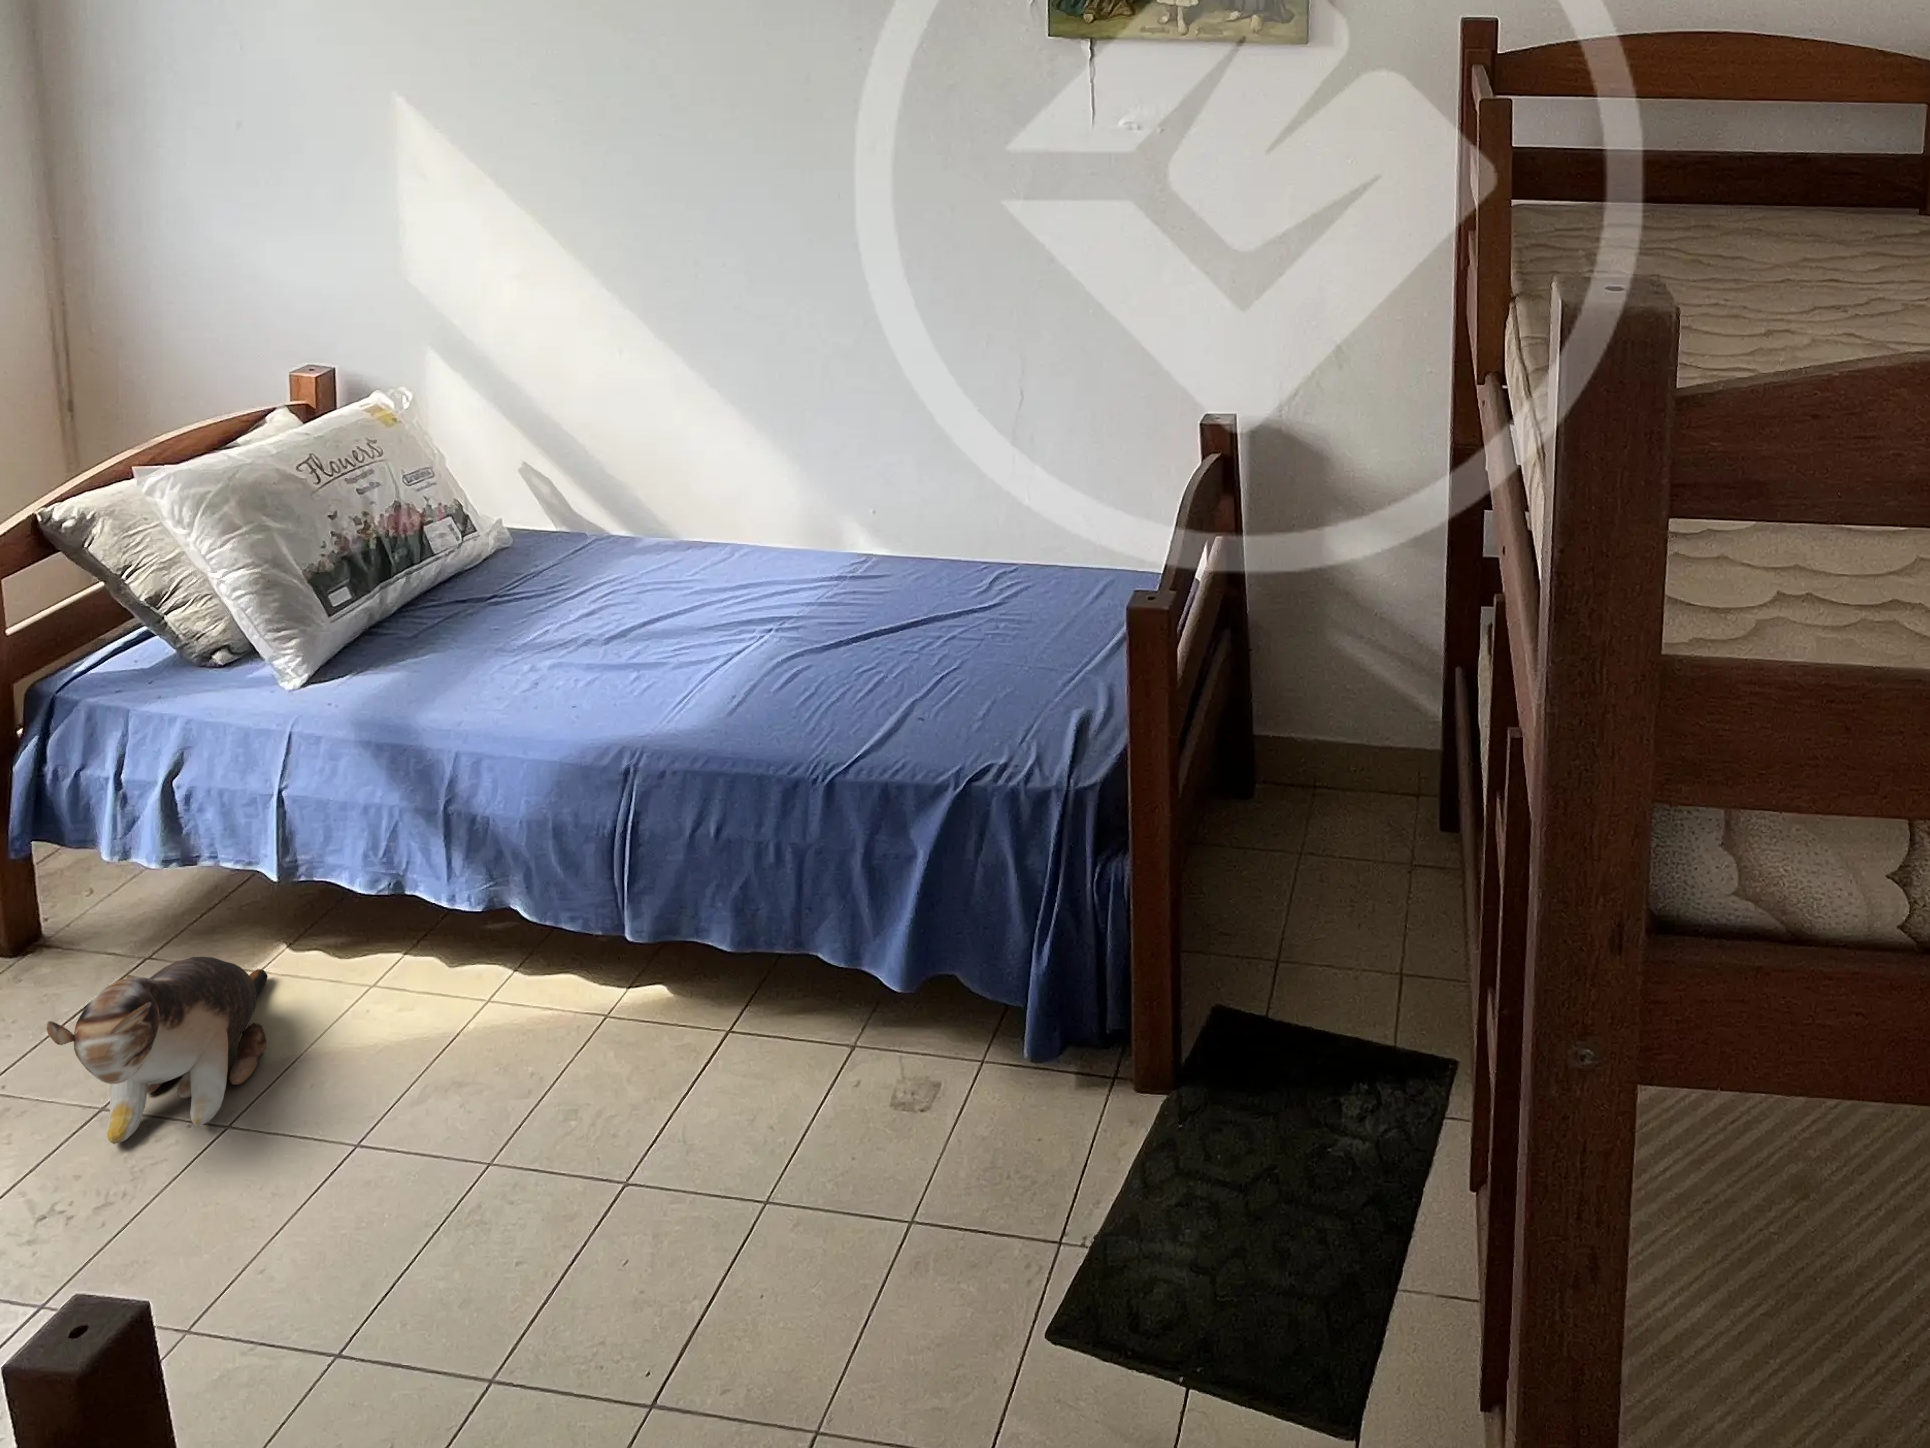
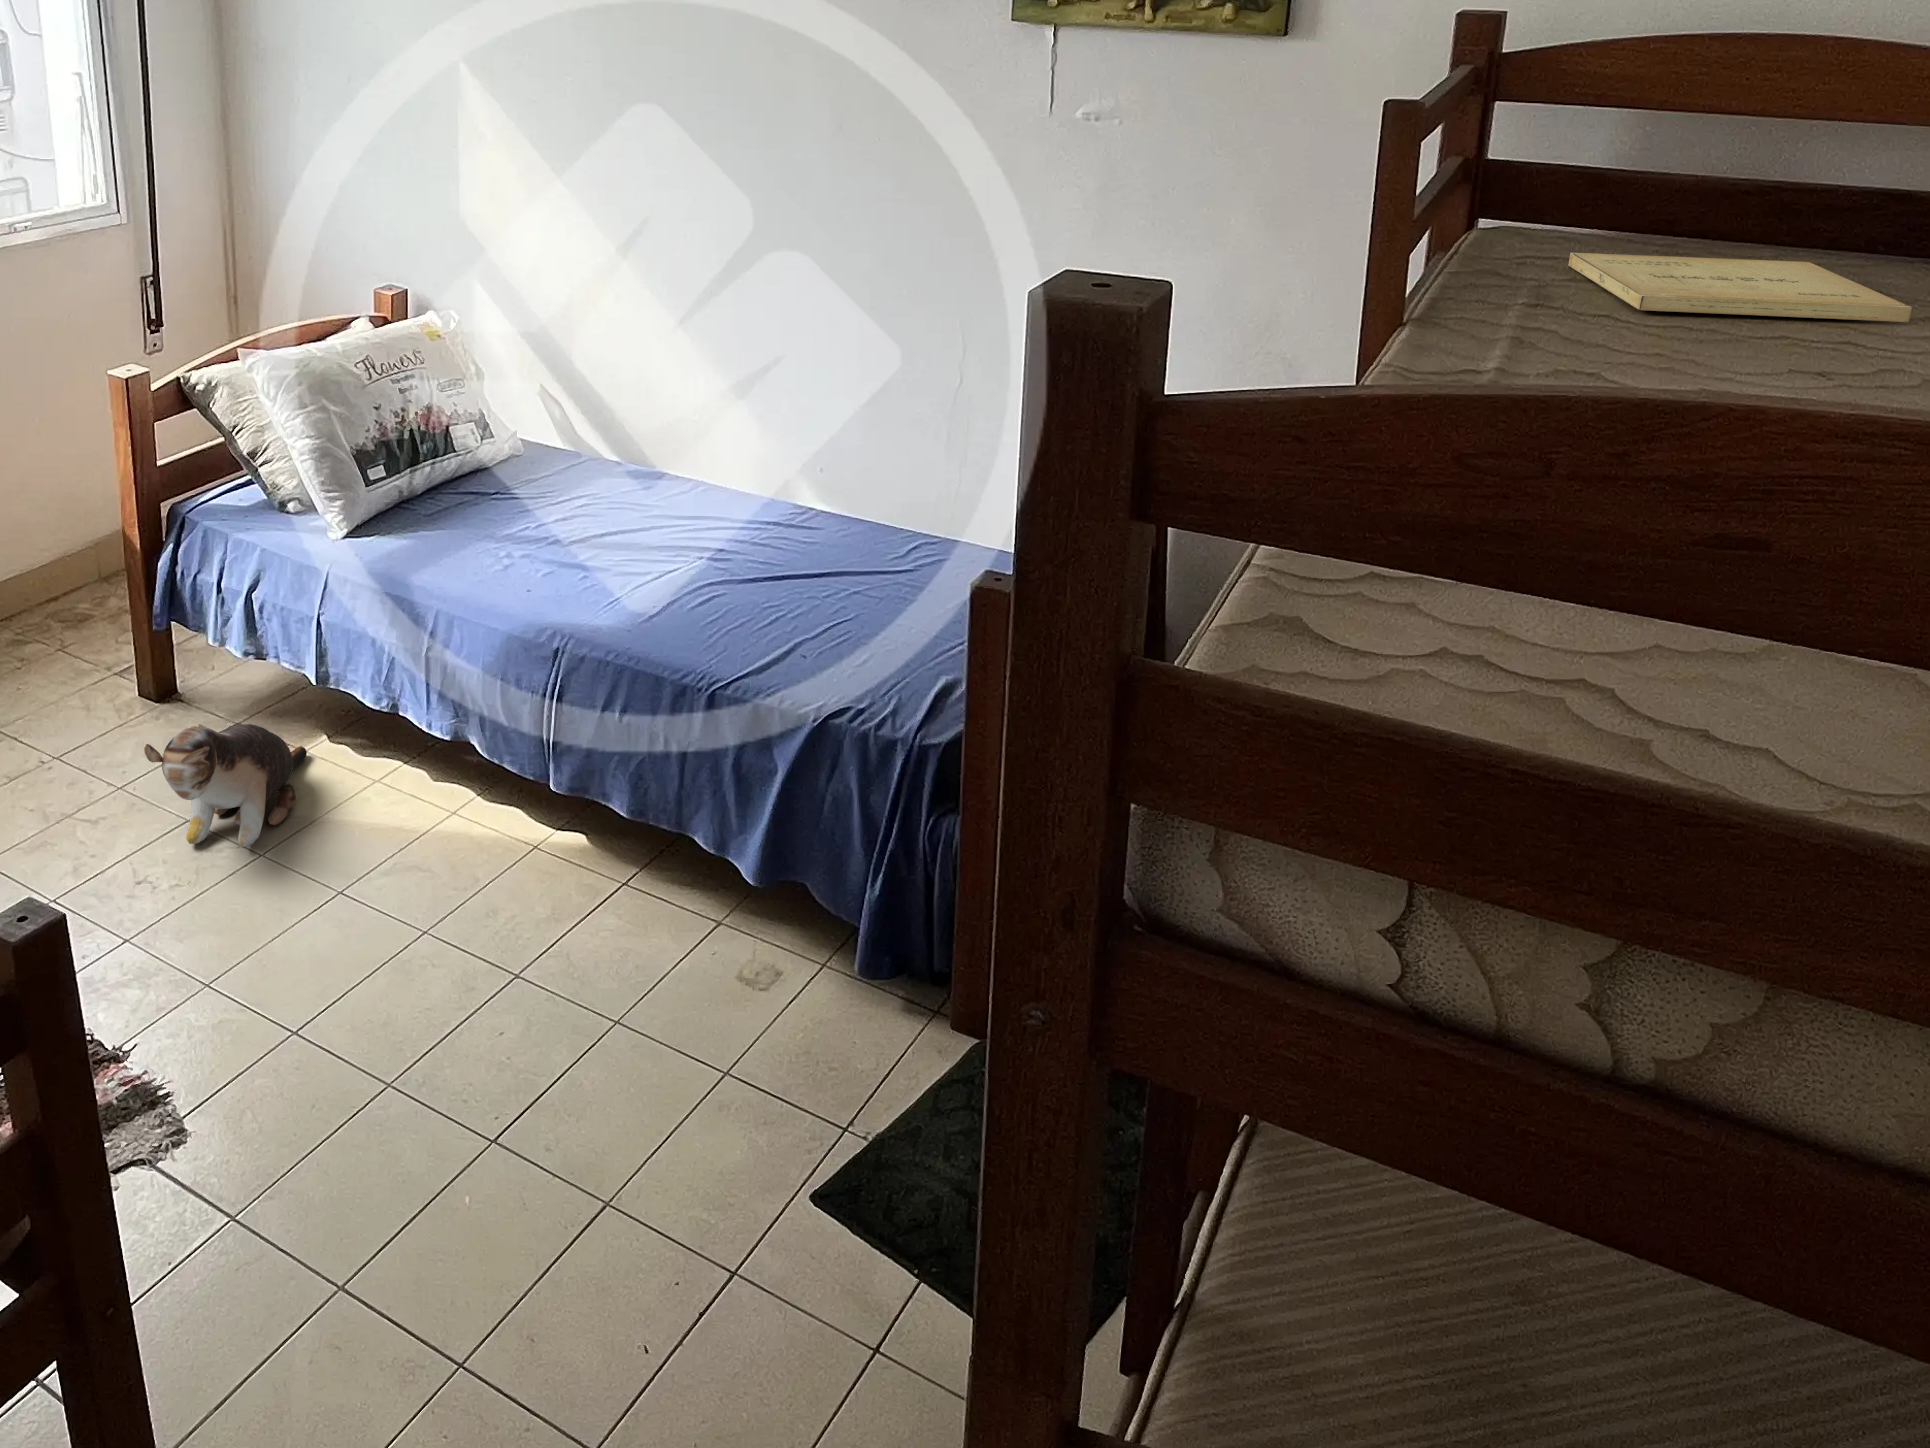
book: none [1583,215,1839,268] -> present [1569,253,1912,322]

